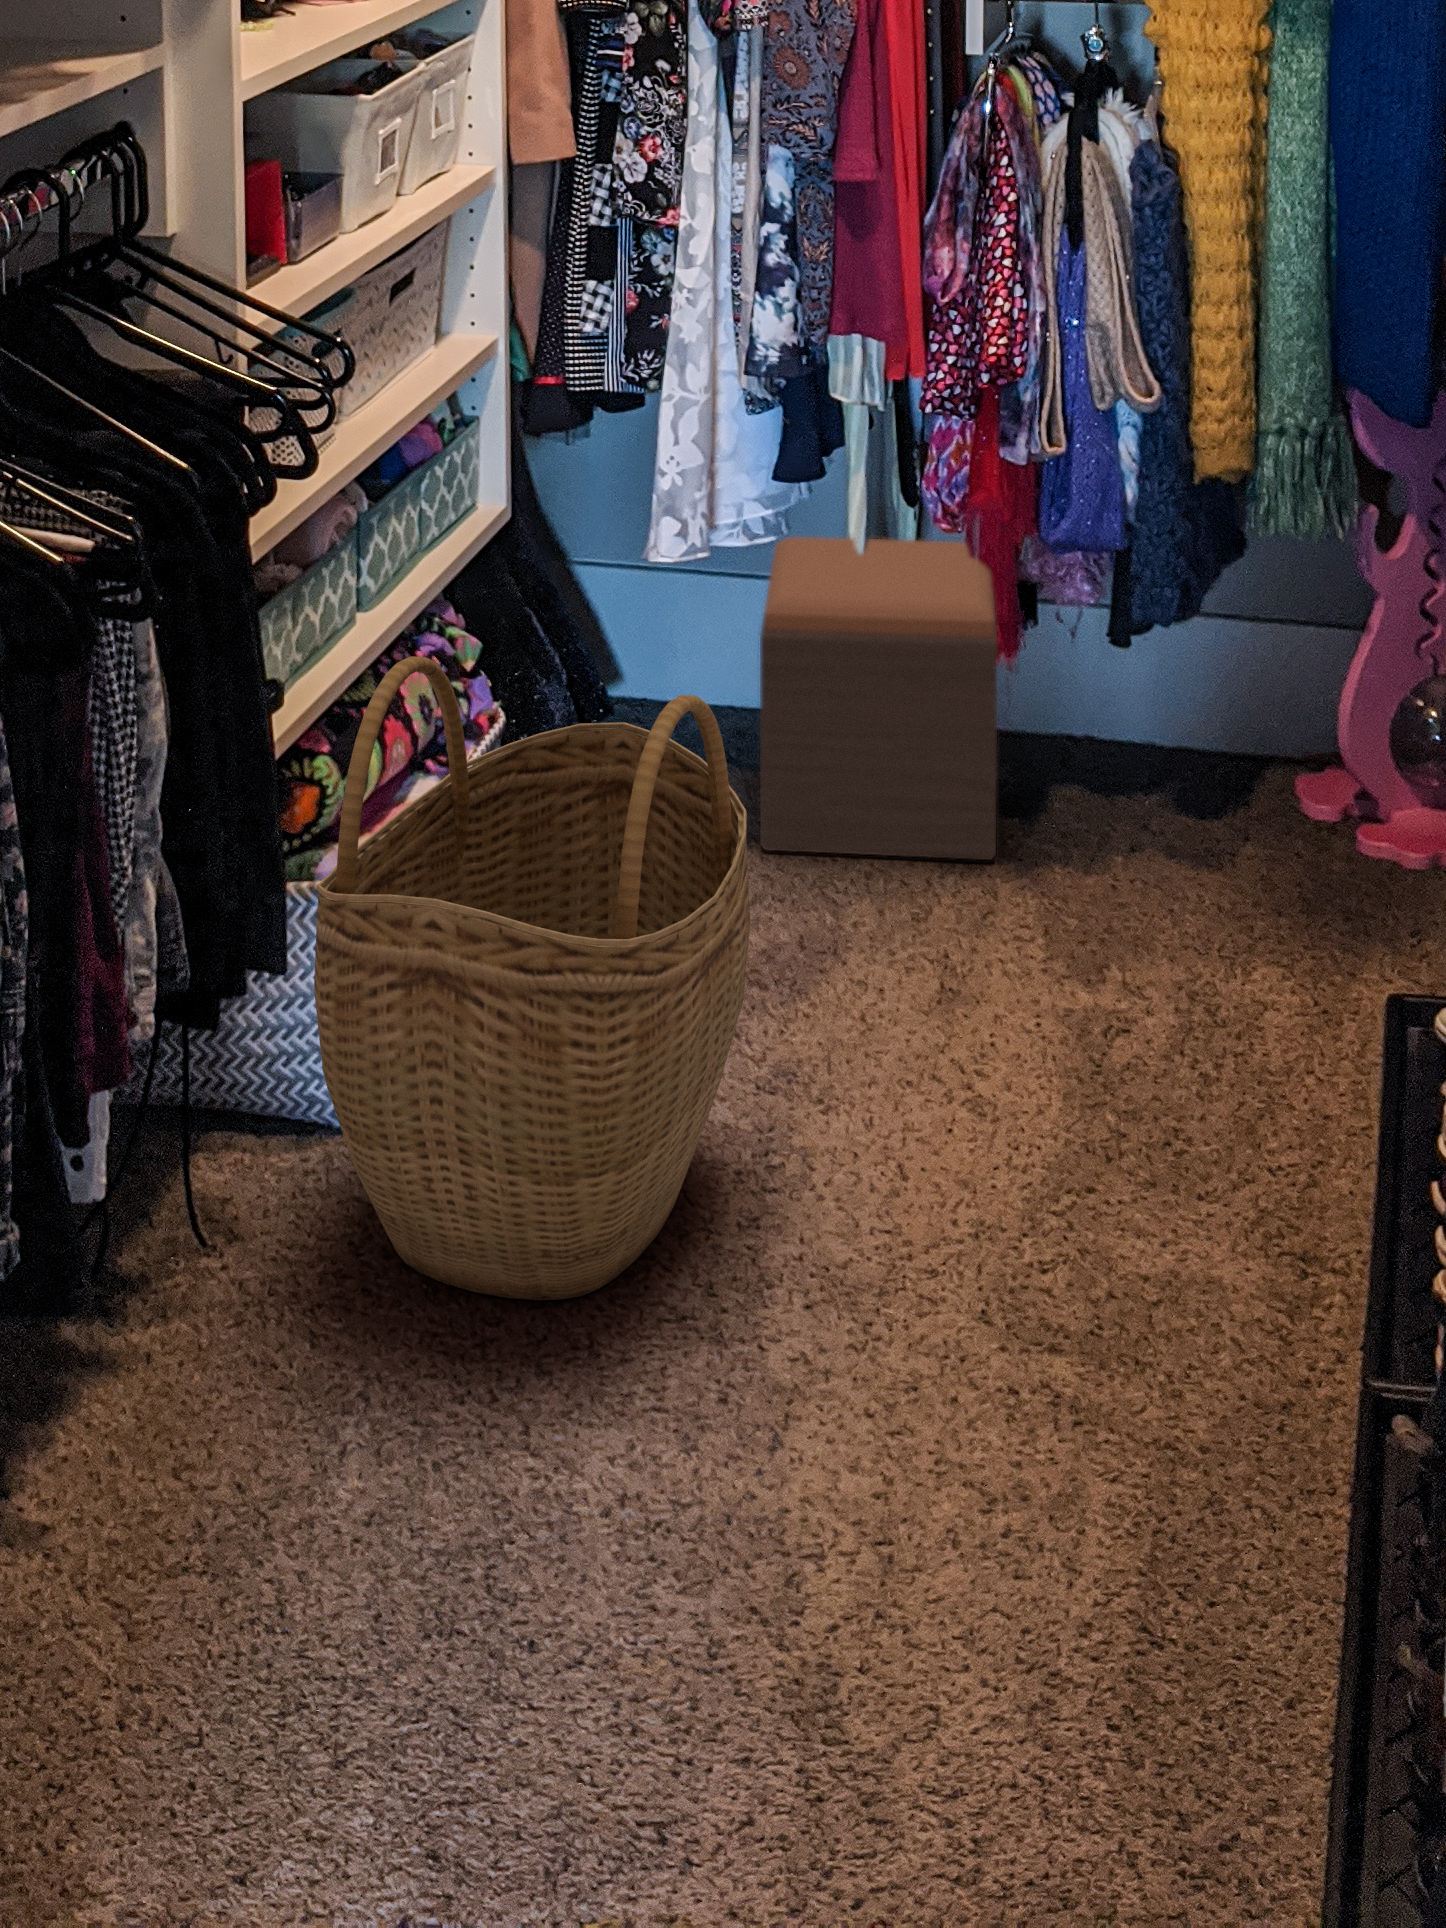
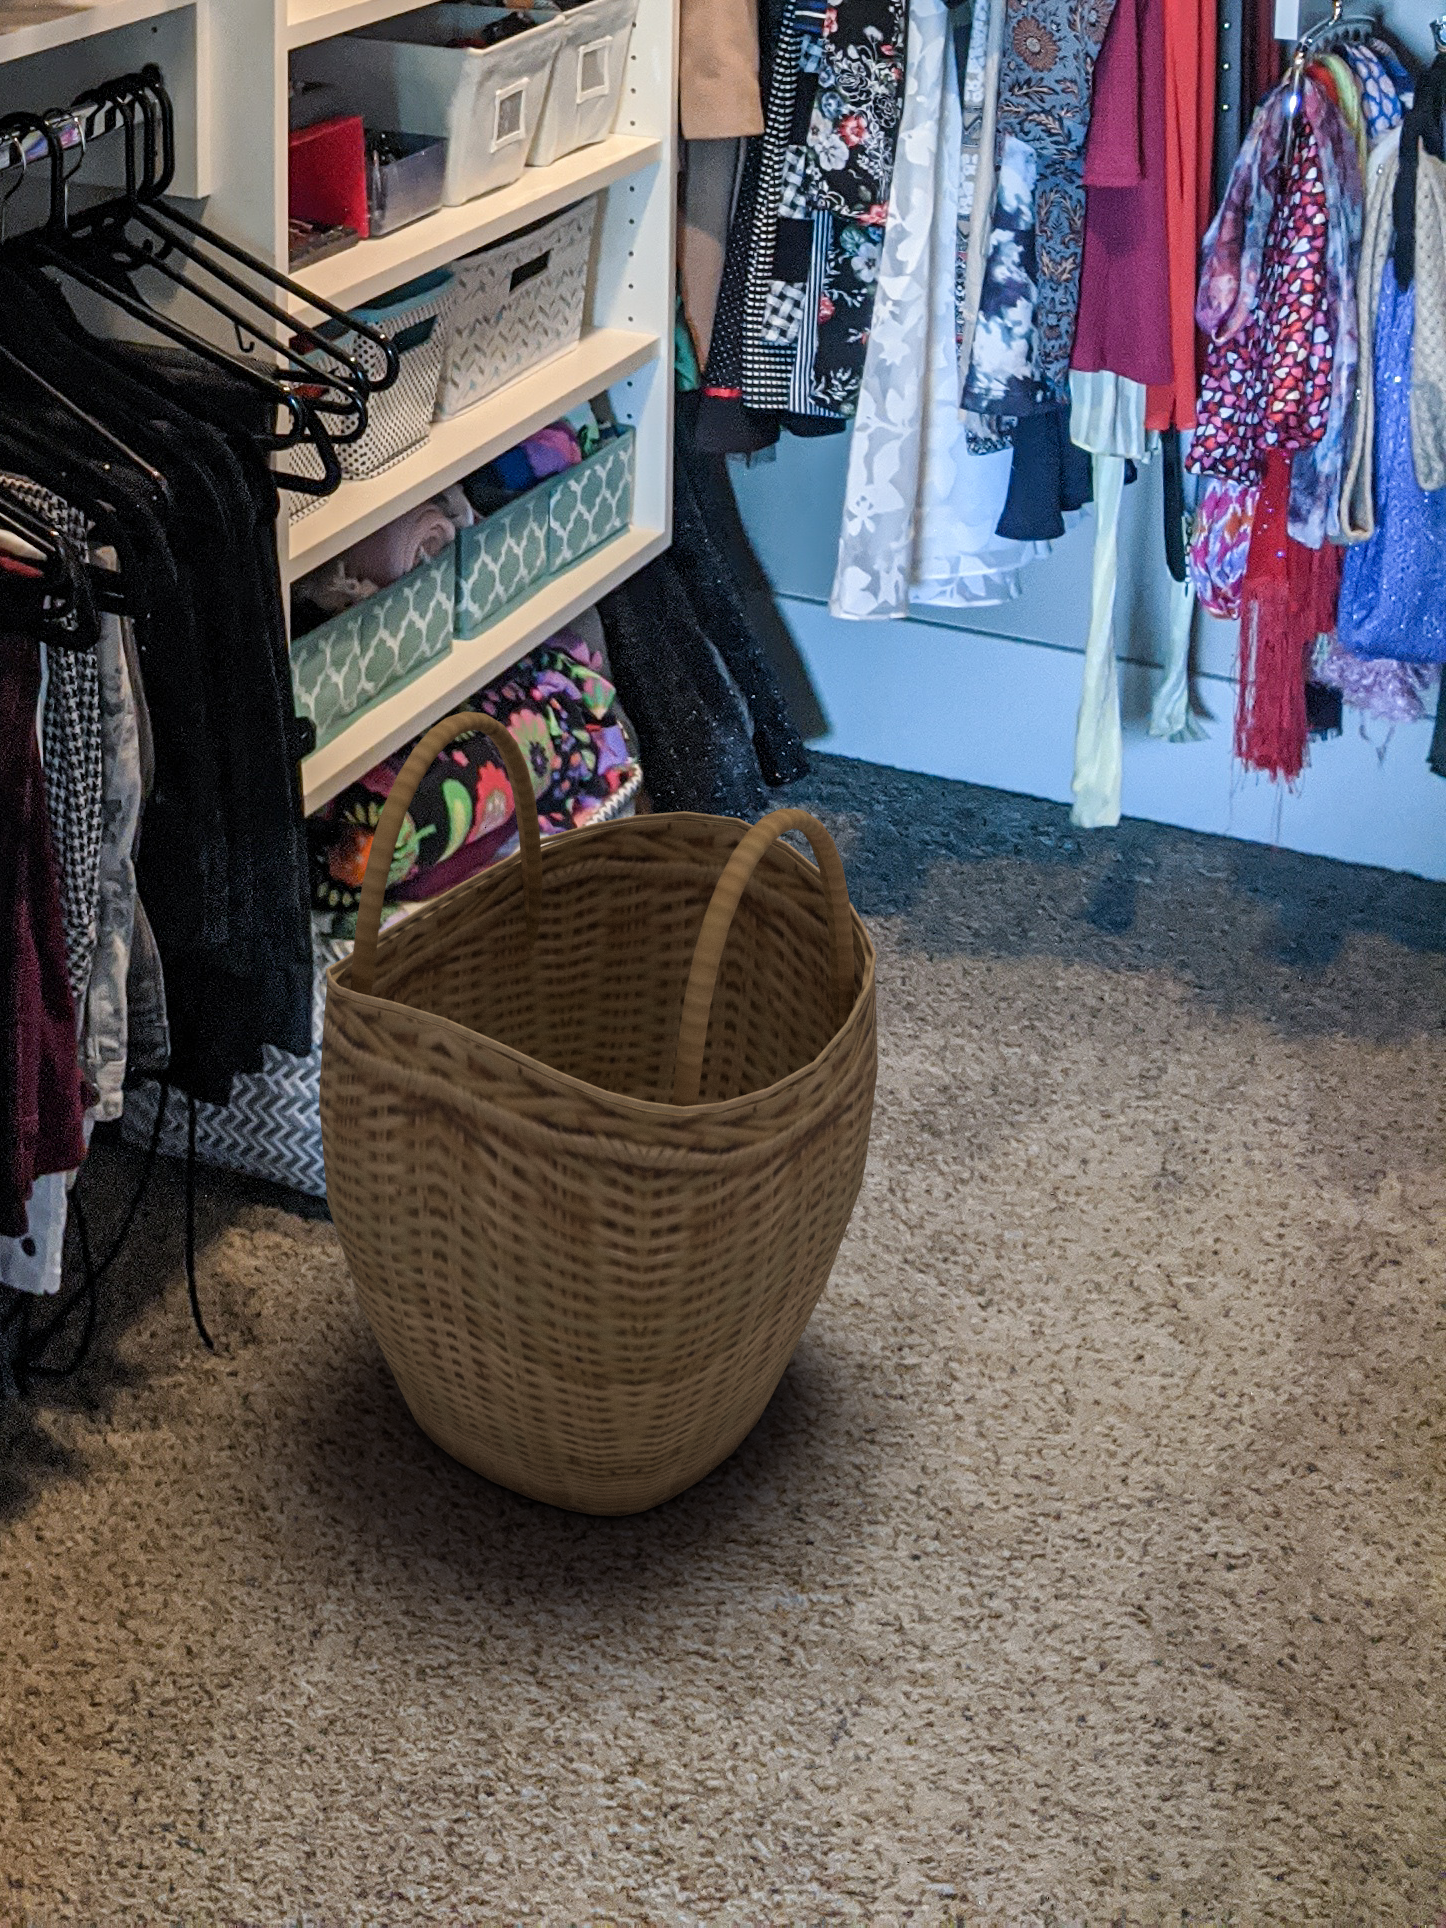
footstool: present [760,537,998,860] -> none [956,596,1285,1027]

